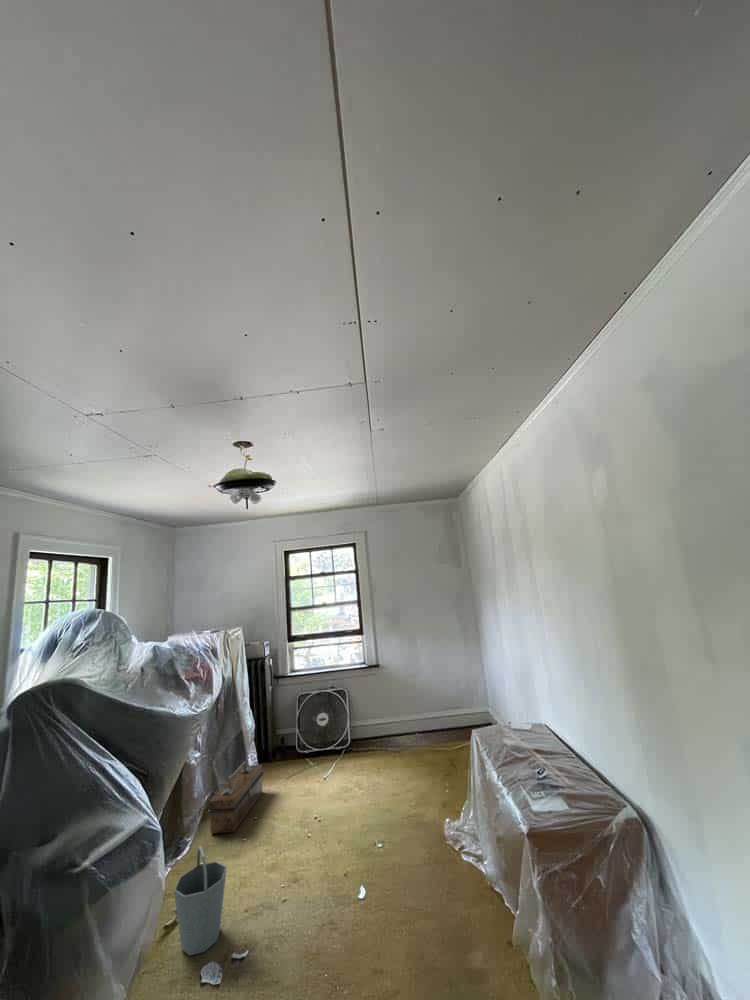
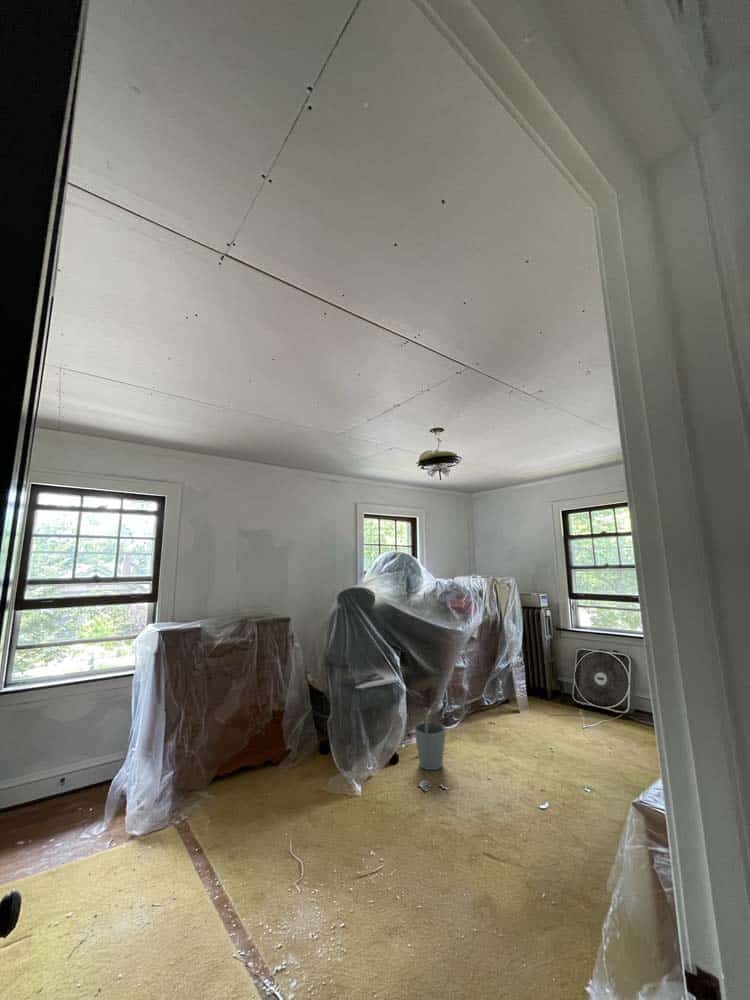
toolbox: present [207,762,264,833] -> none [468,685,526,728]

